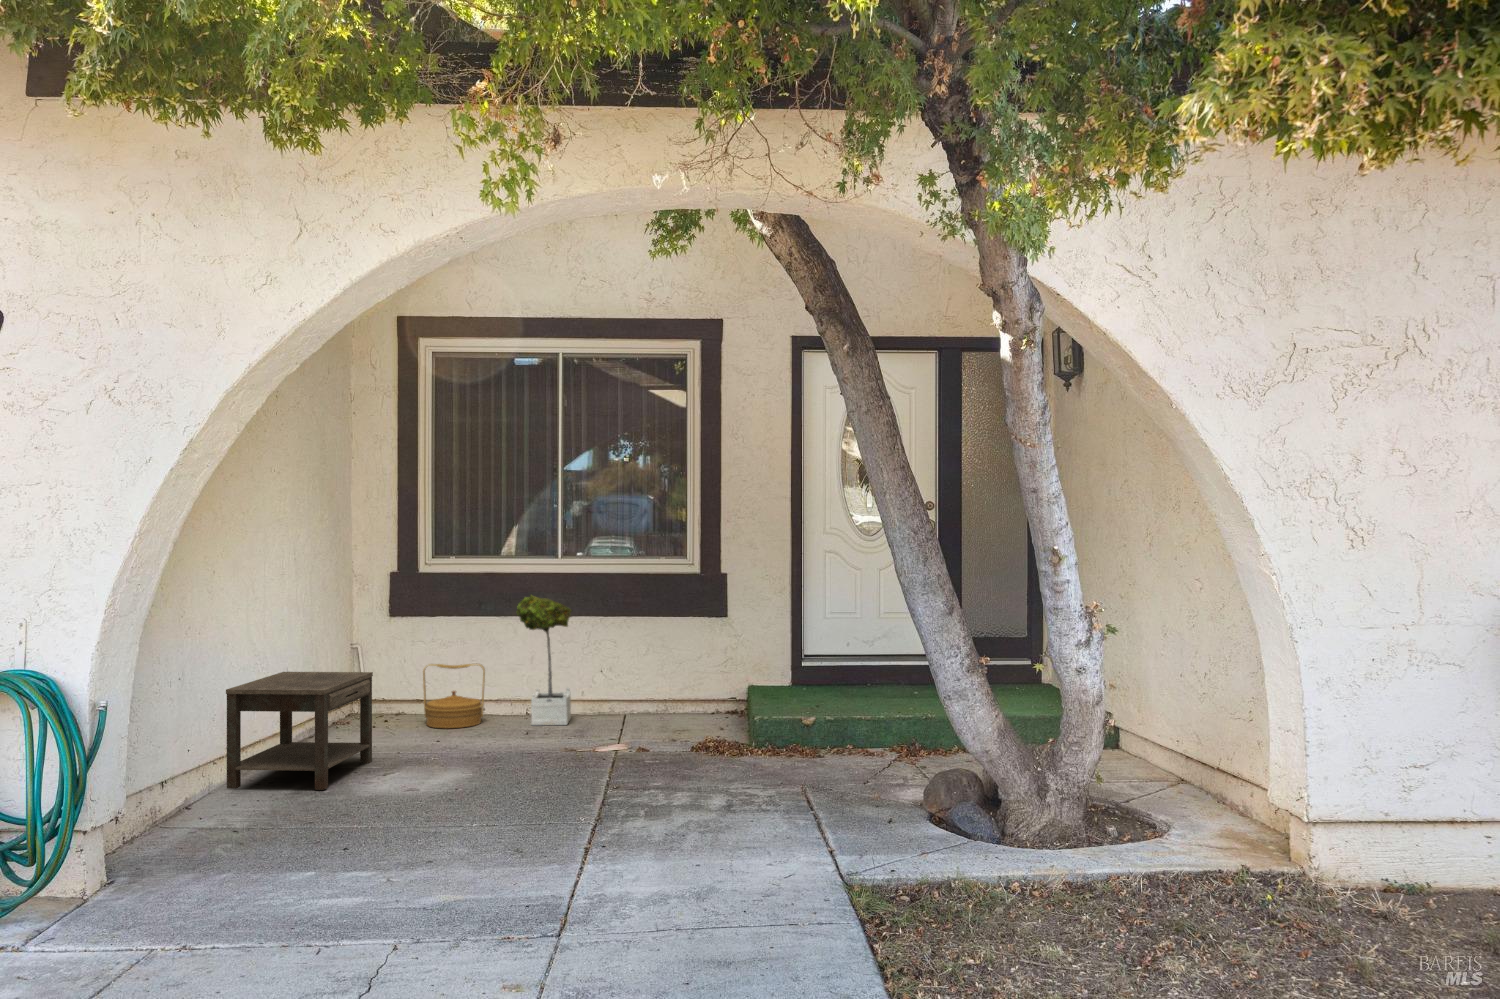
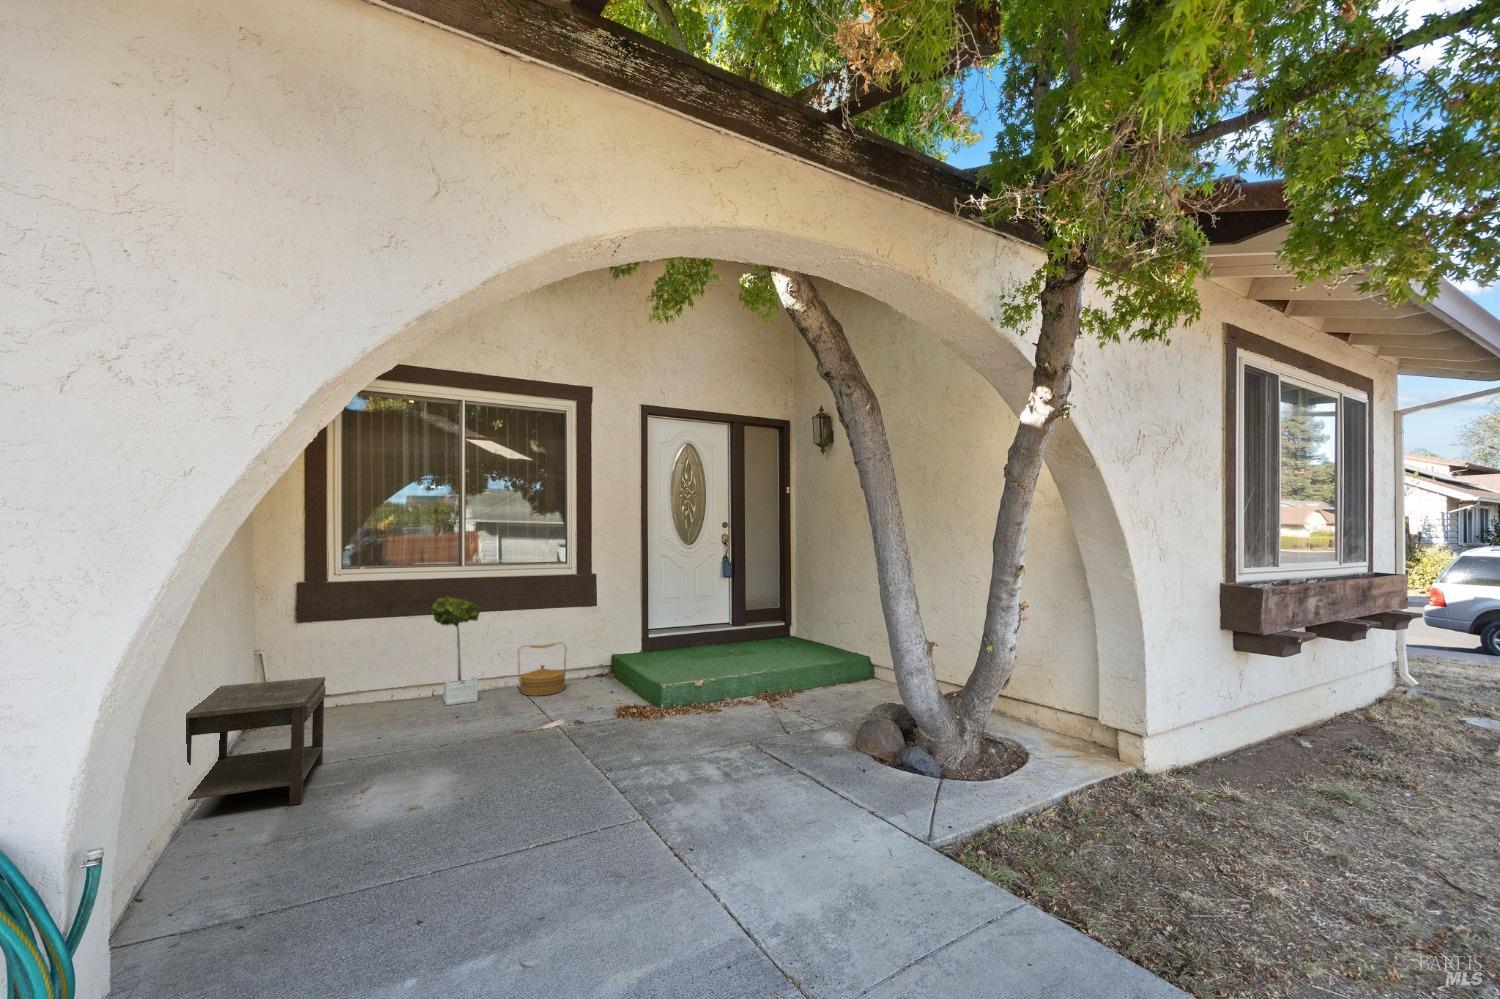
woven basket: present [423,664,485,728] -> present [518,643,567,696]

